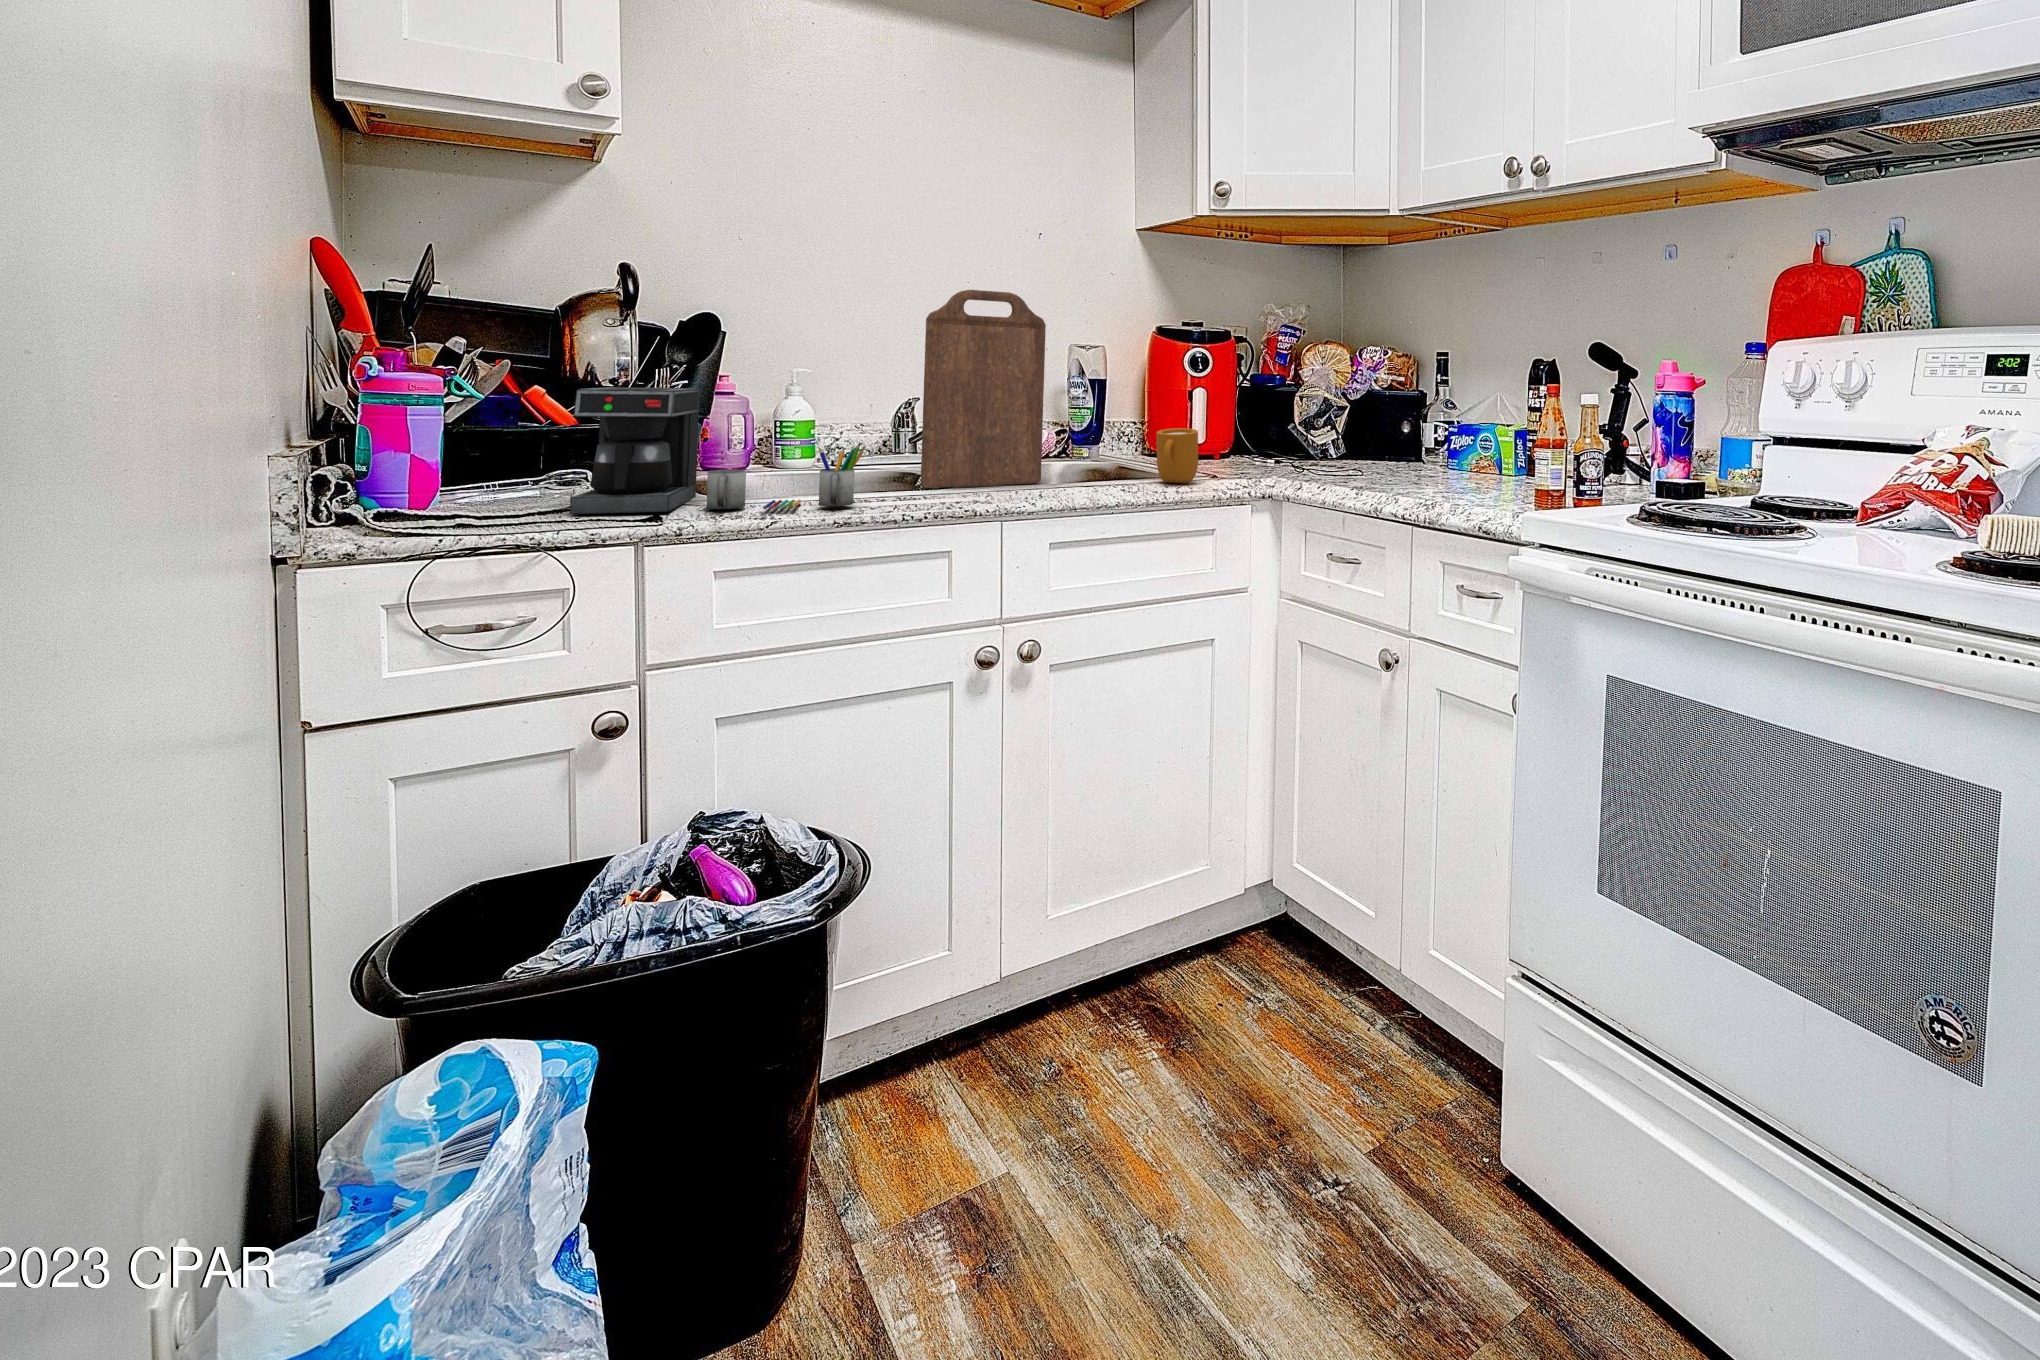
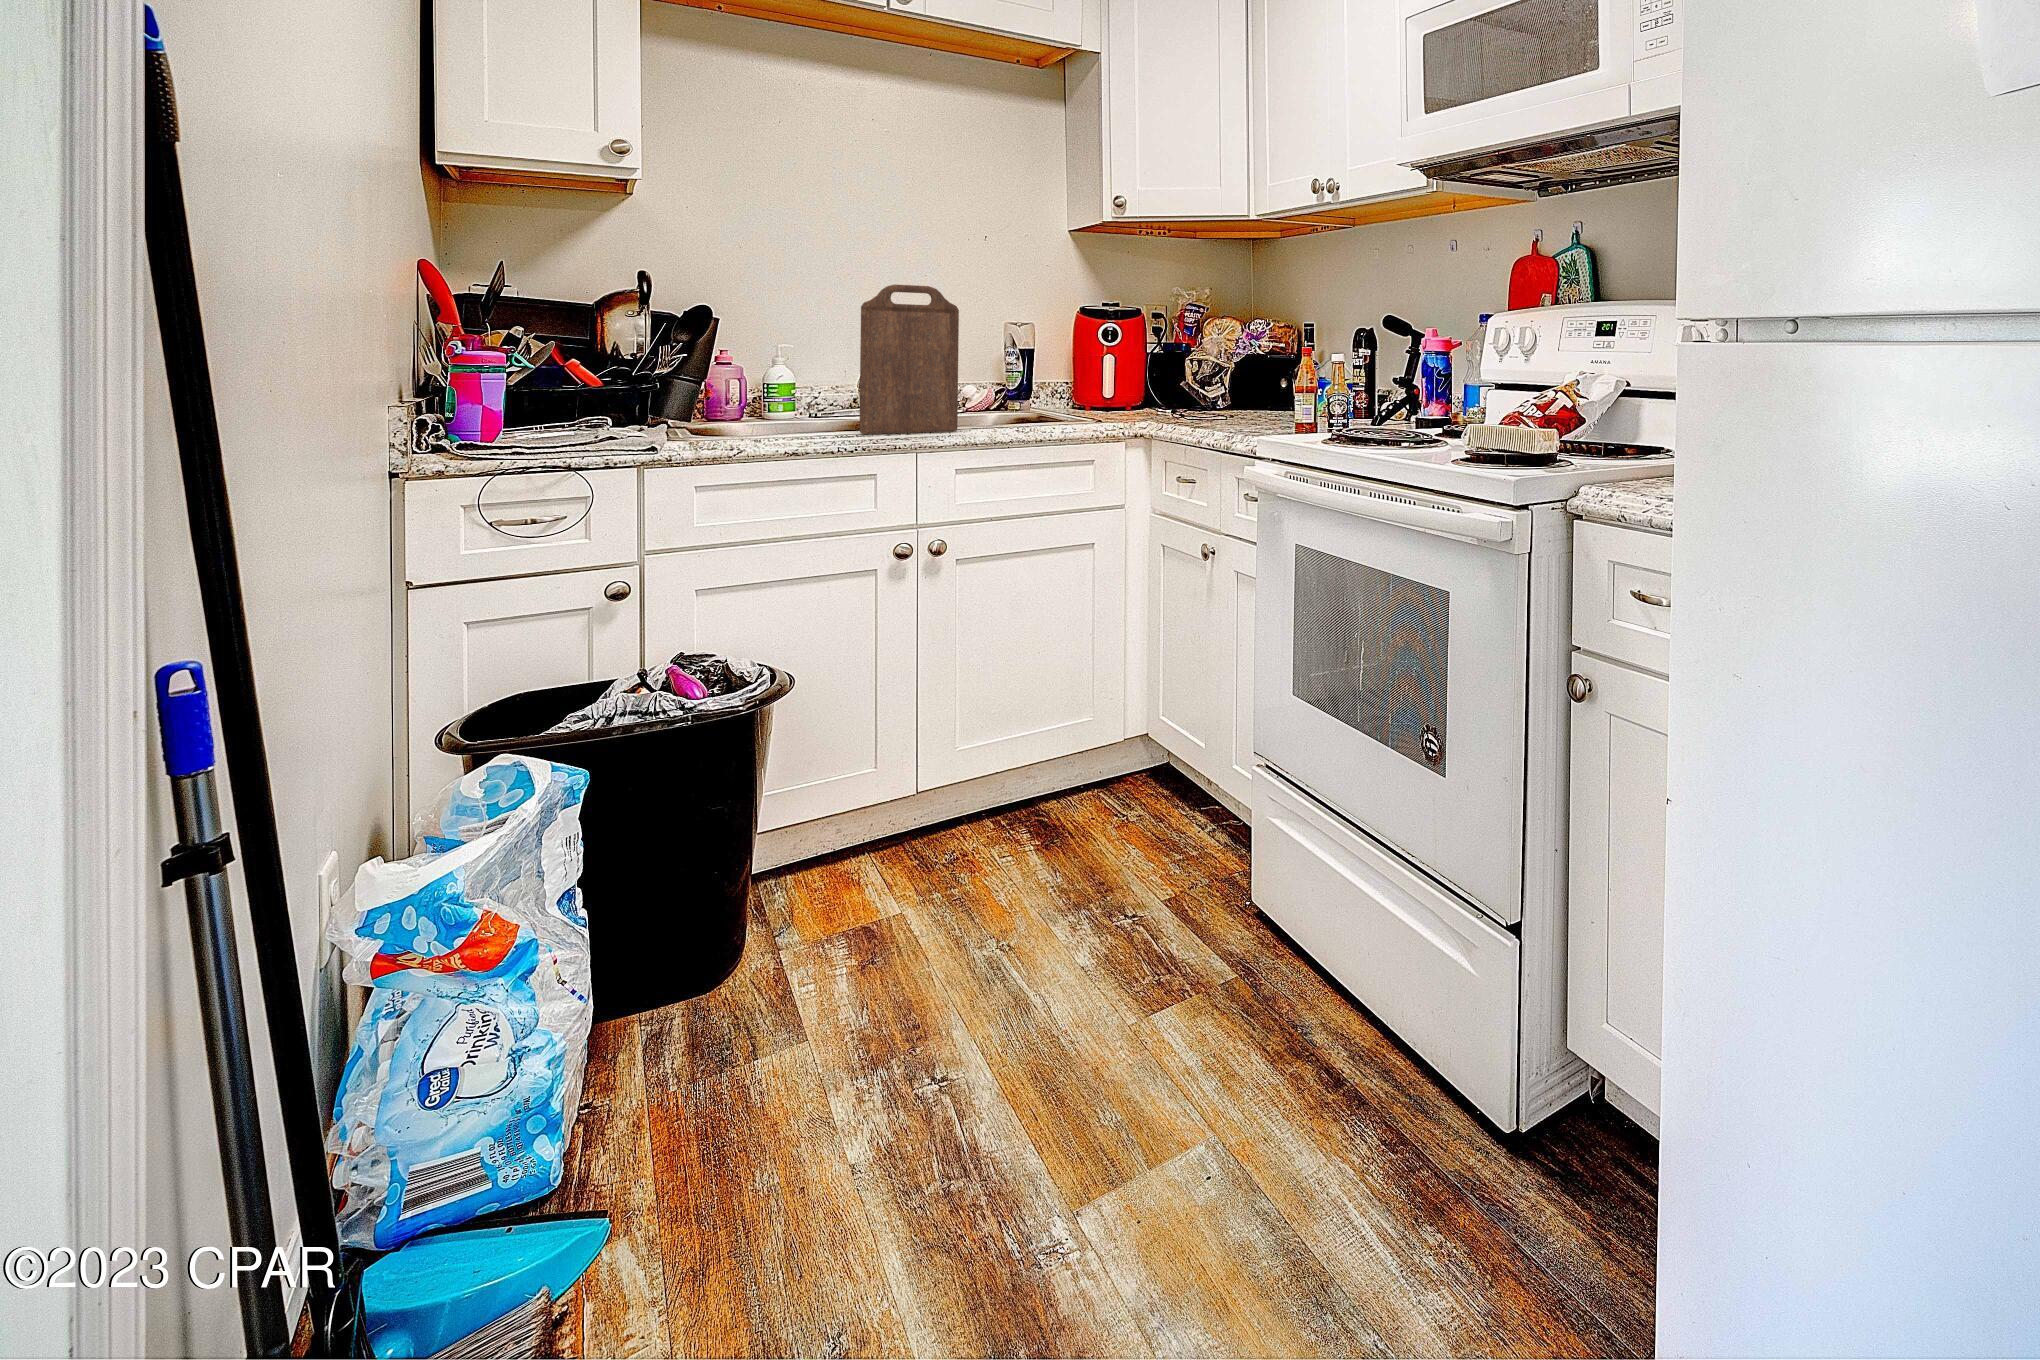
coffee maker: present [570,387,865,514] -> none [589,359,805,447]
mug: present [1156,428,1198,483] -> none [1050,390,1085,431]

